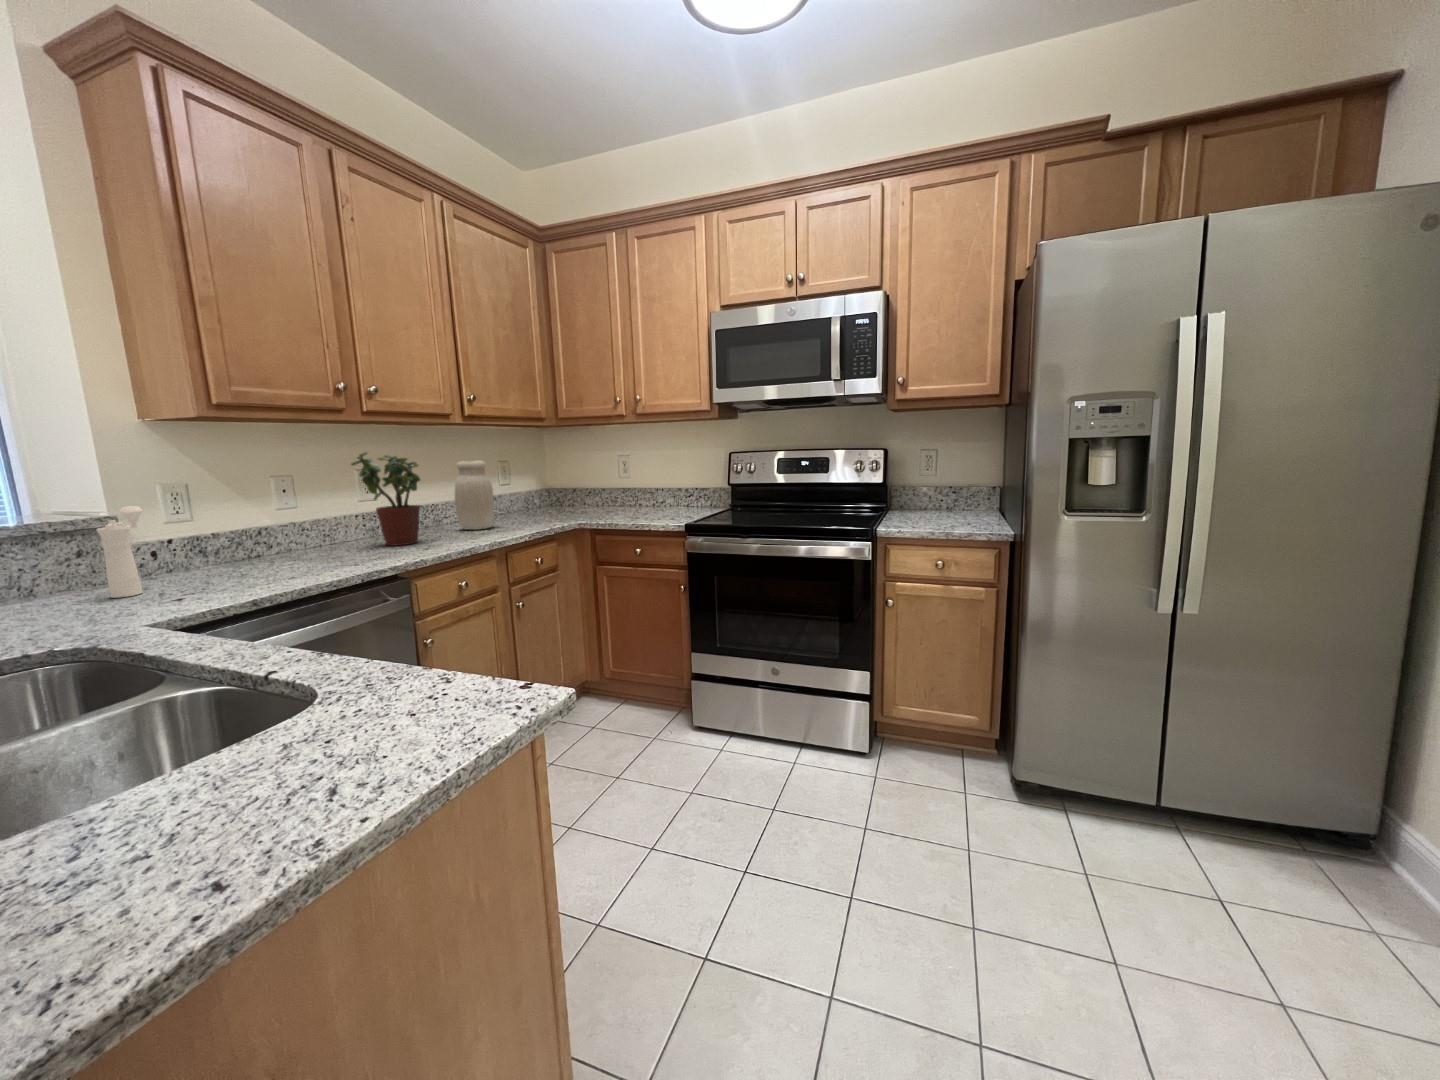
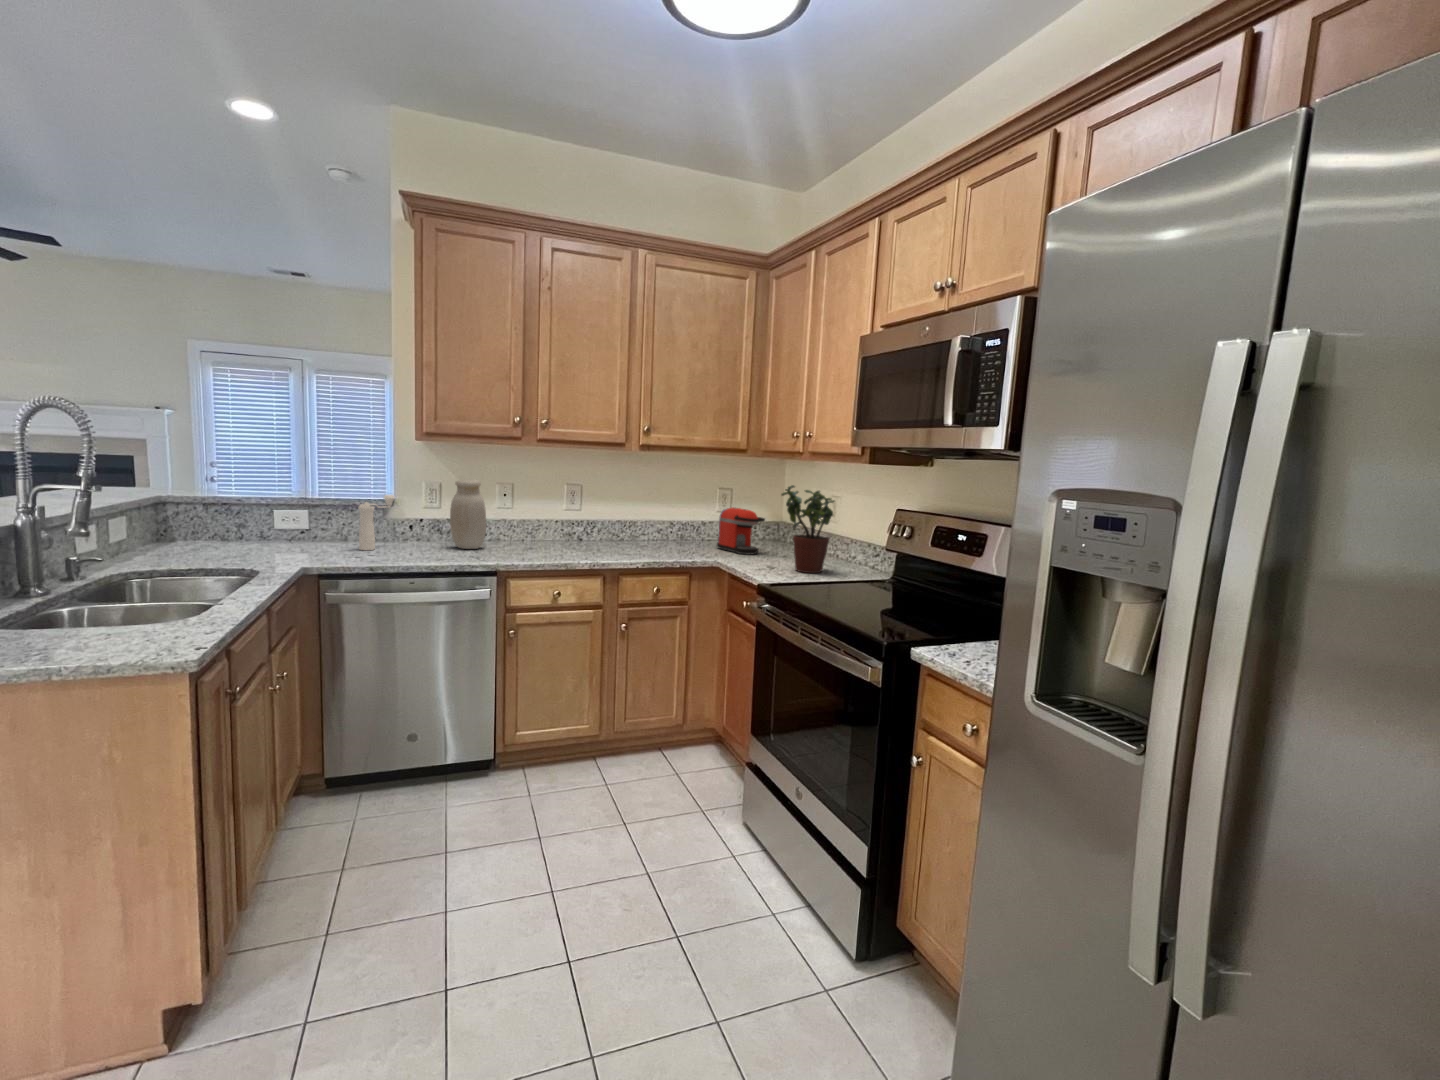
potted plant: present [351,452,420,546] -> present [781,485,835,573]
jar: present [455,461,494,530] -> present [450,479,486,549]
coffee maker: none [522,475,579,517] -> present [717,507,765,554]

